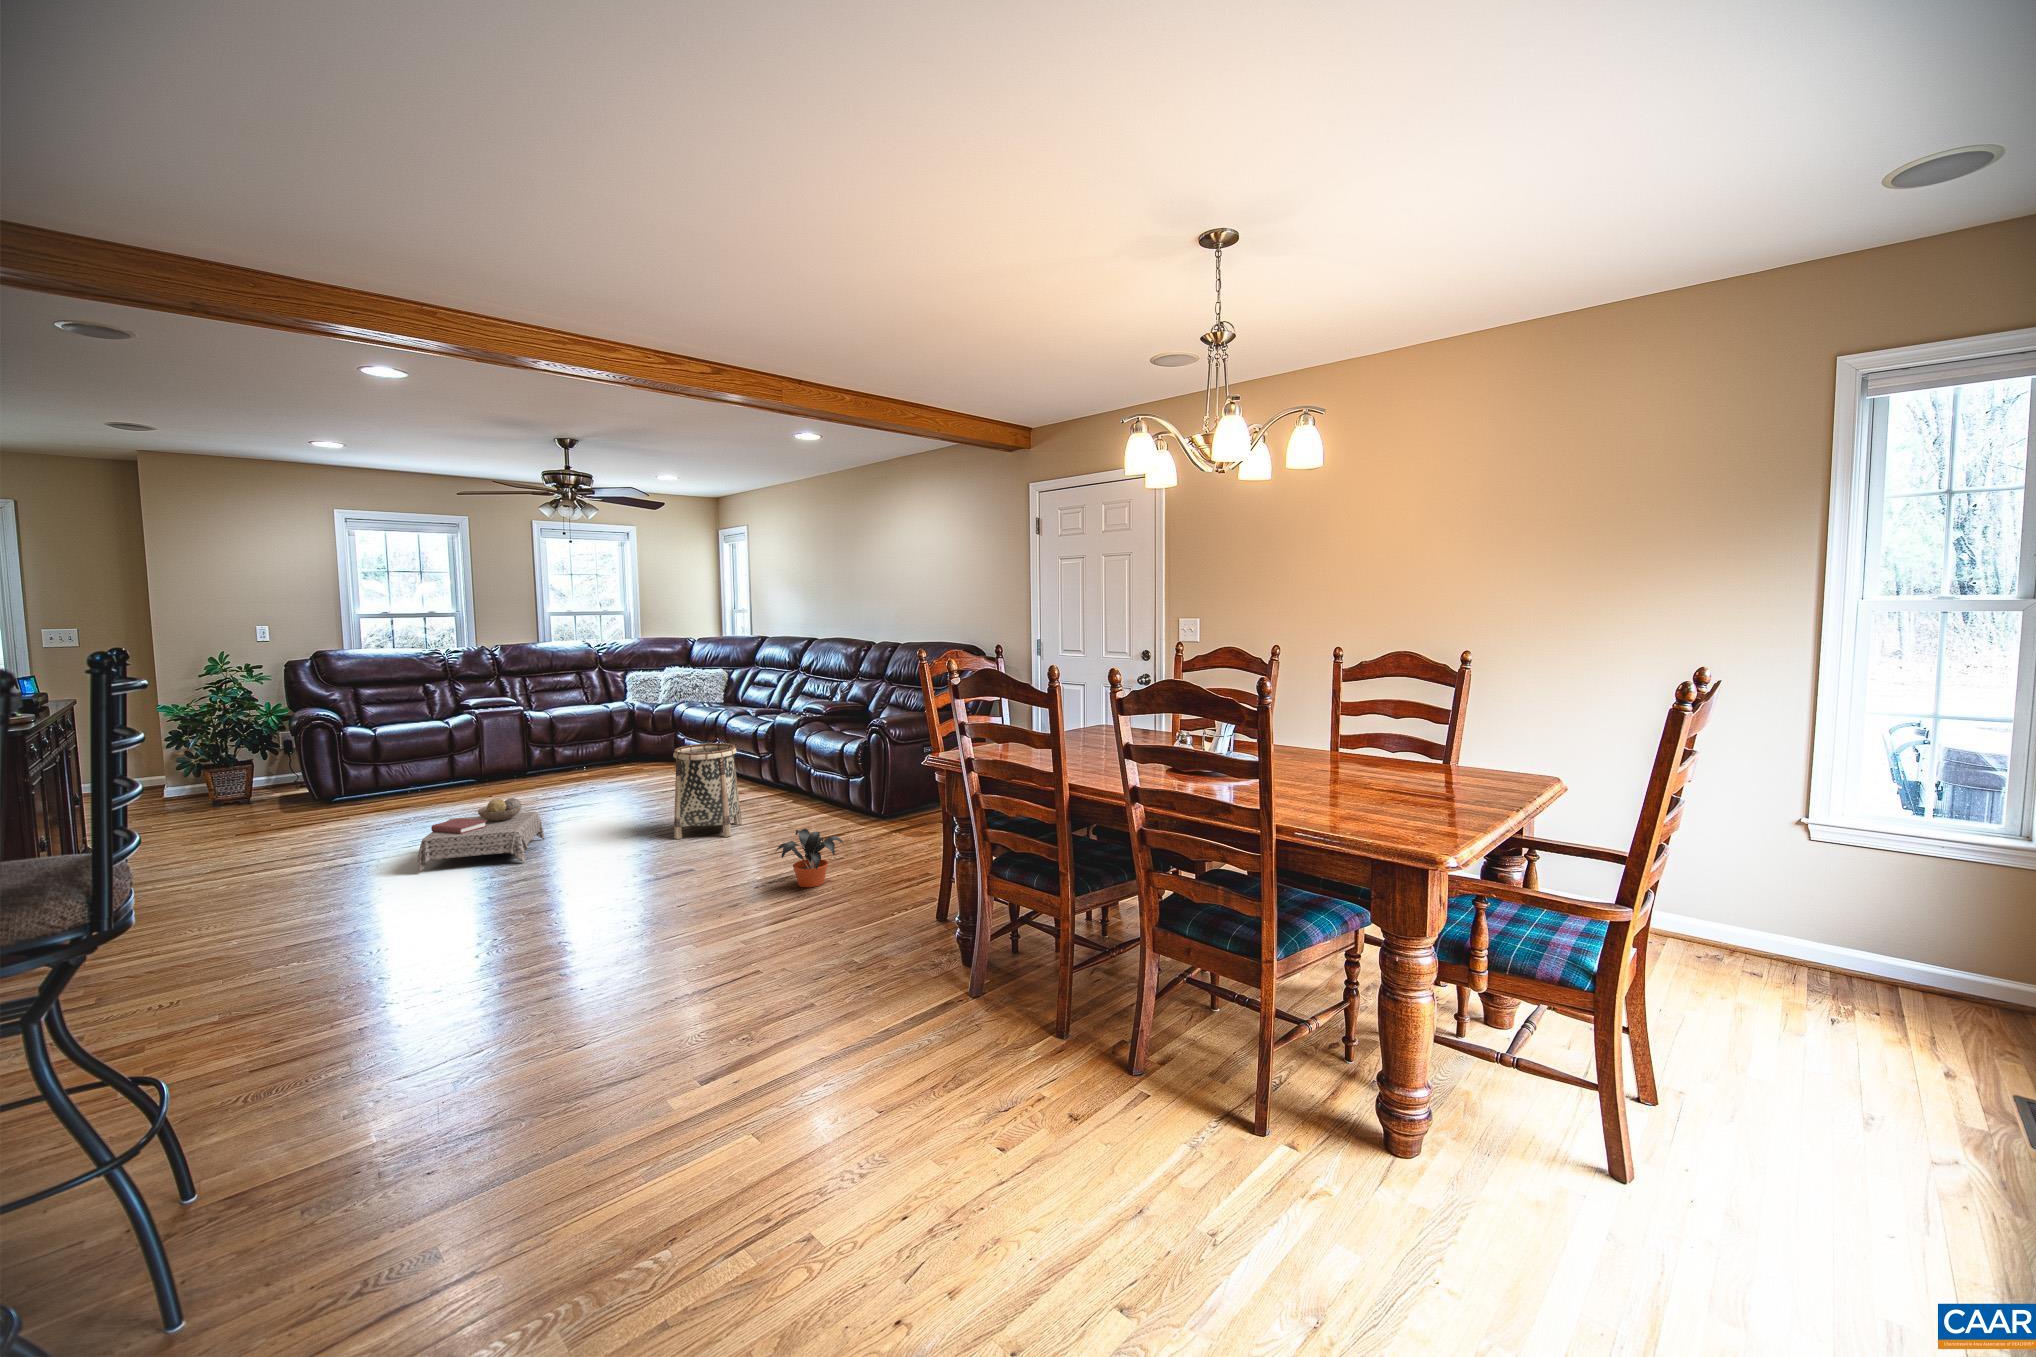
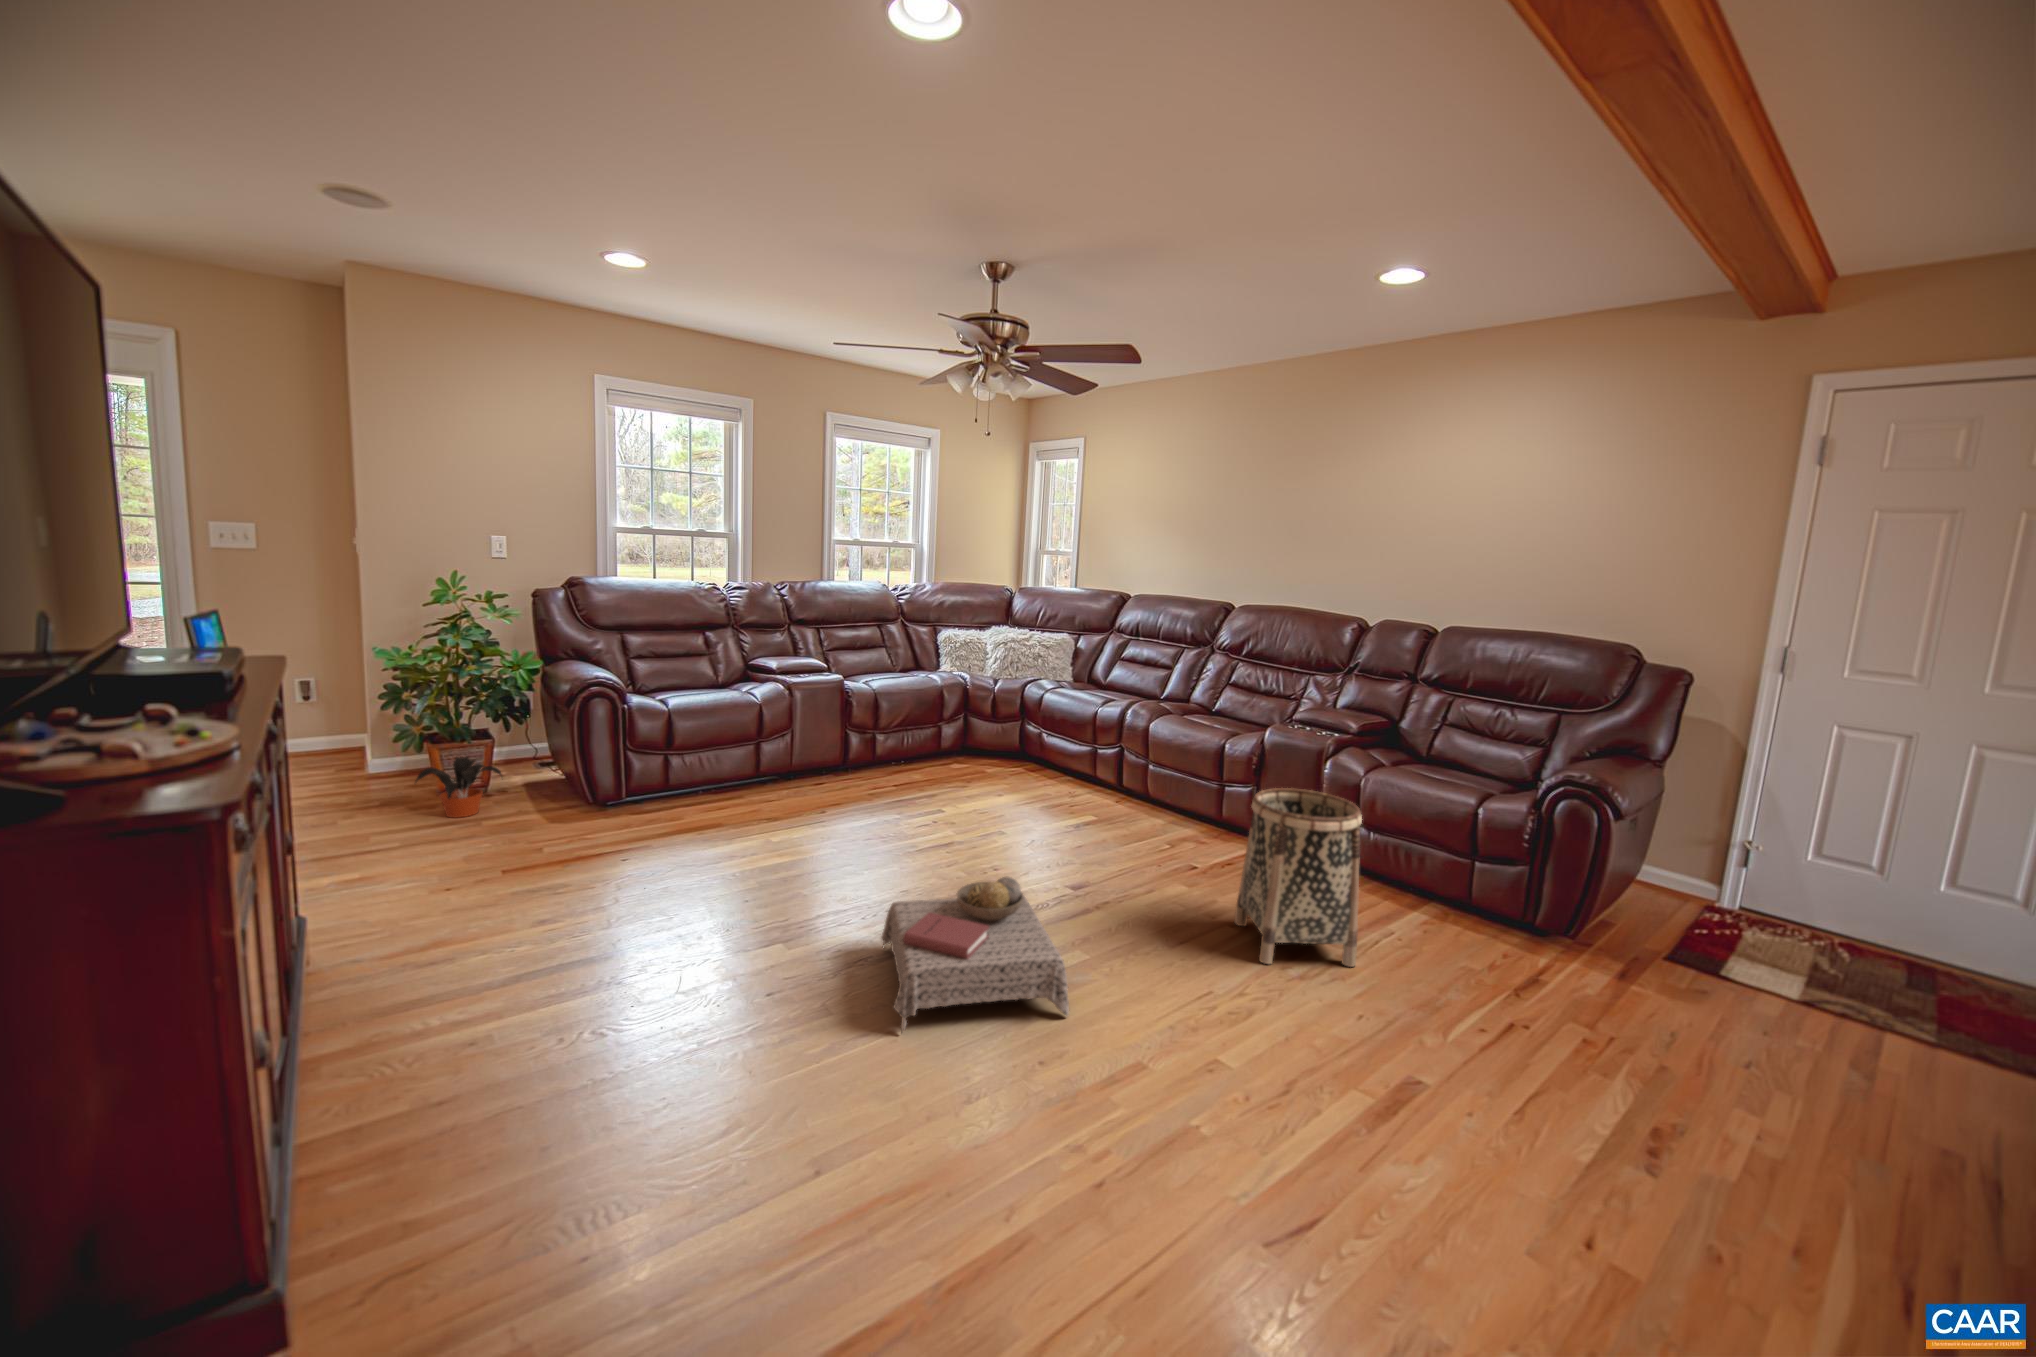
potted plant: present [776,829,843,887] -> present [416,757,502,818]

